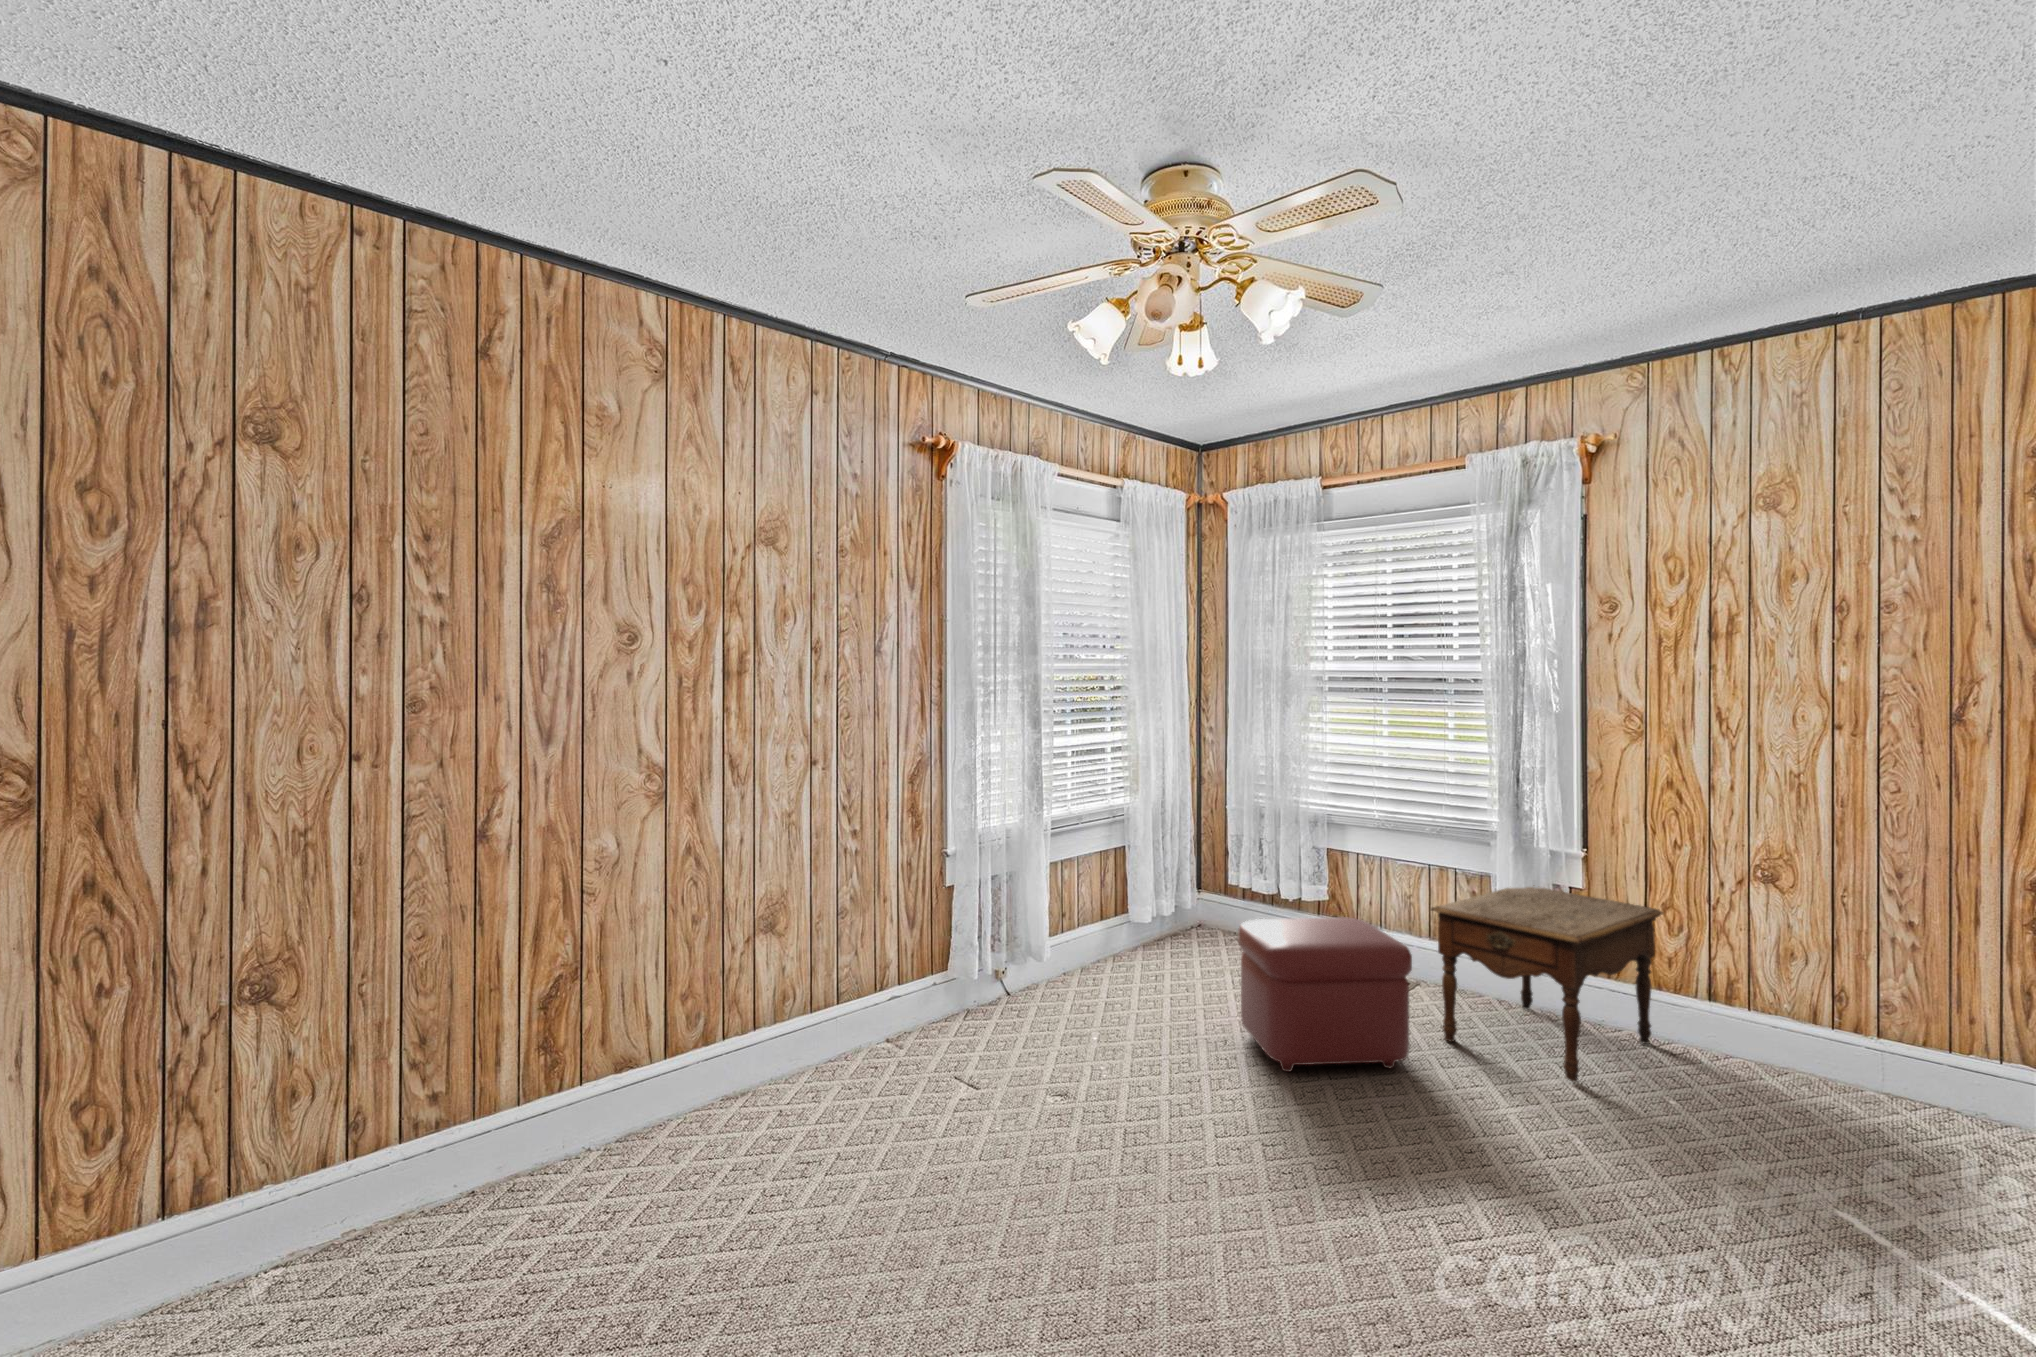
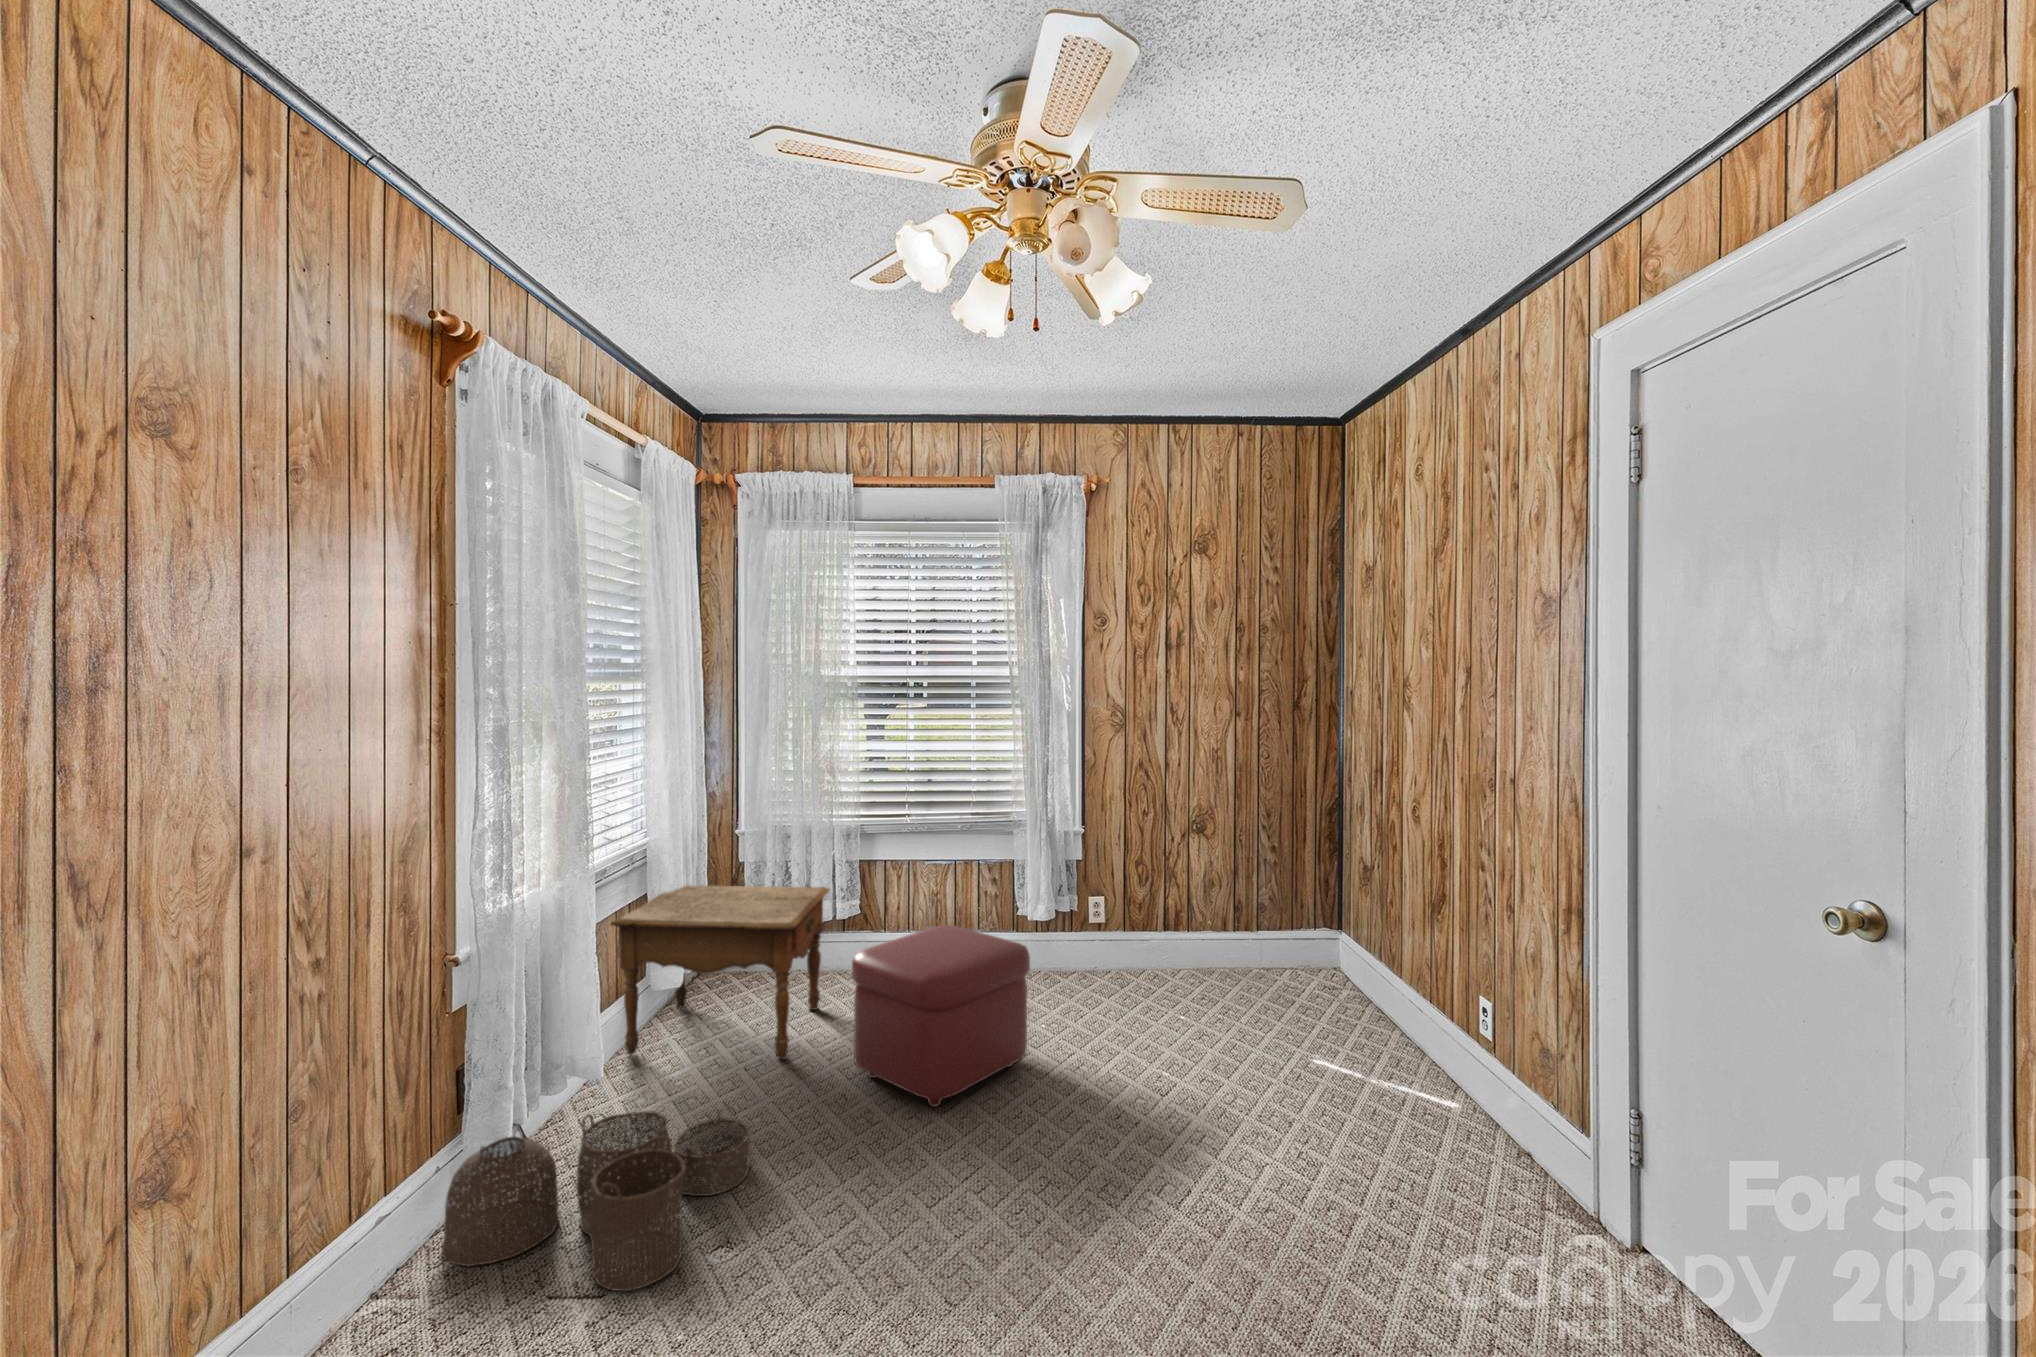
side table: present [1431,885,1663,1082] -> present [611,885,829,1059]
woven basket: none [921,974,1115,1091] -> present [442,1106,750,1291]

